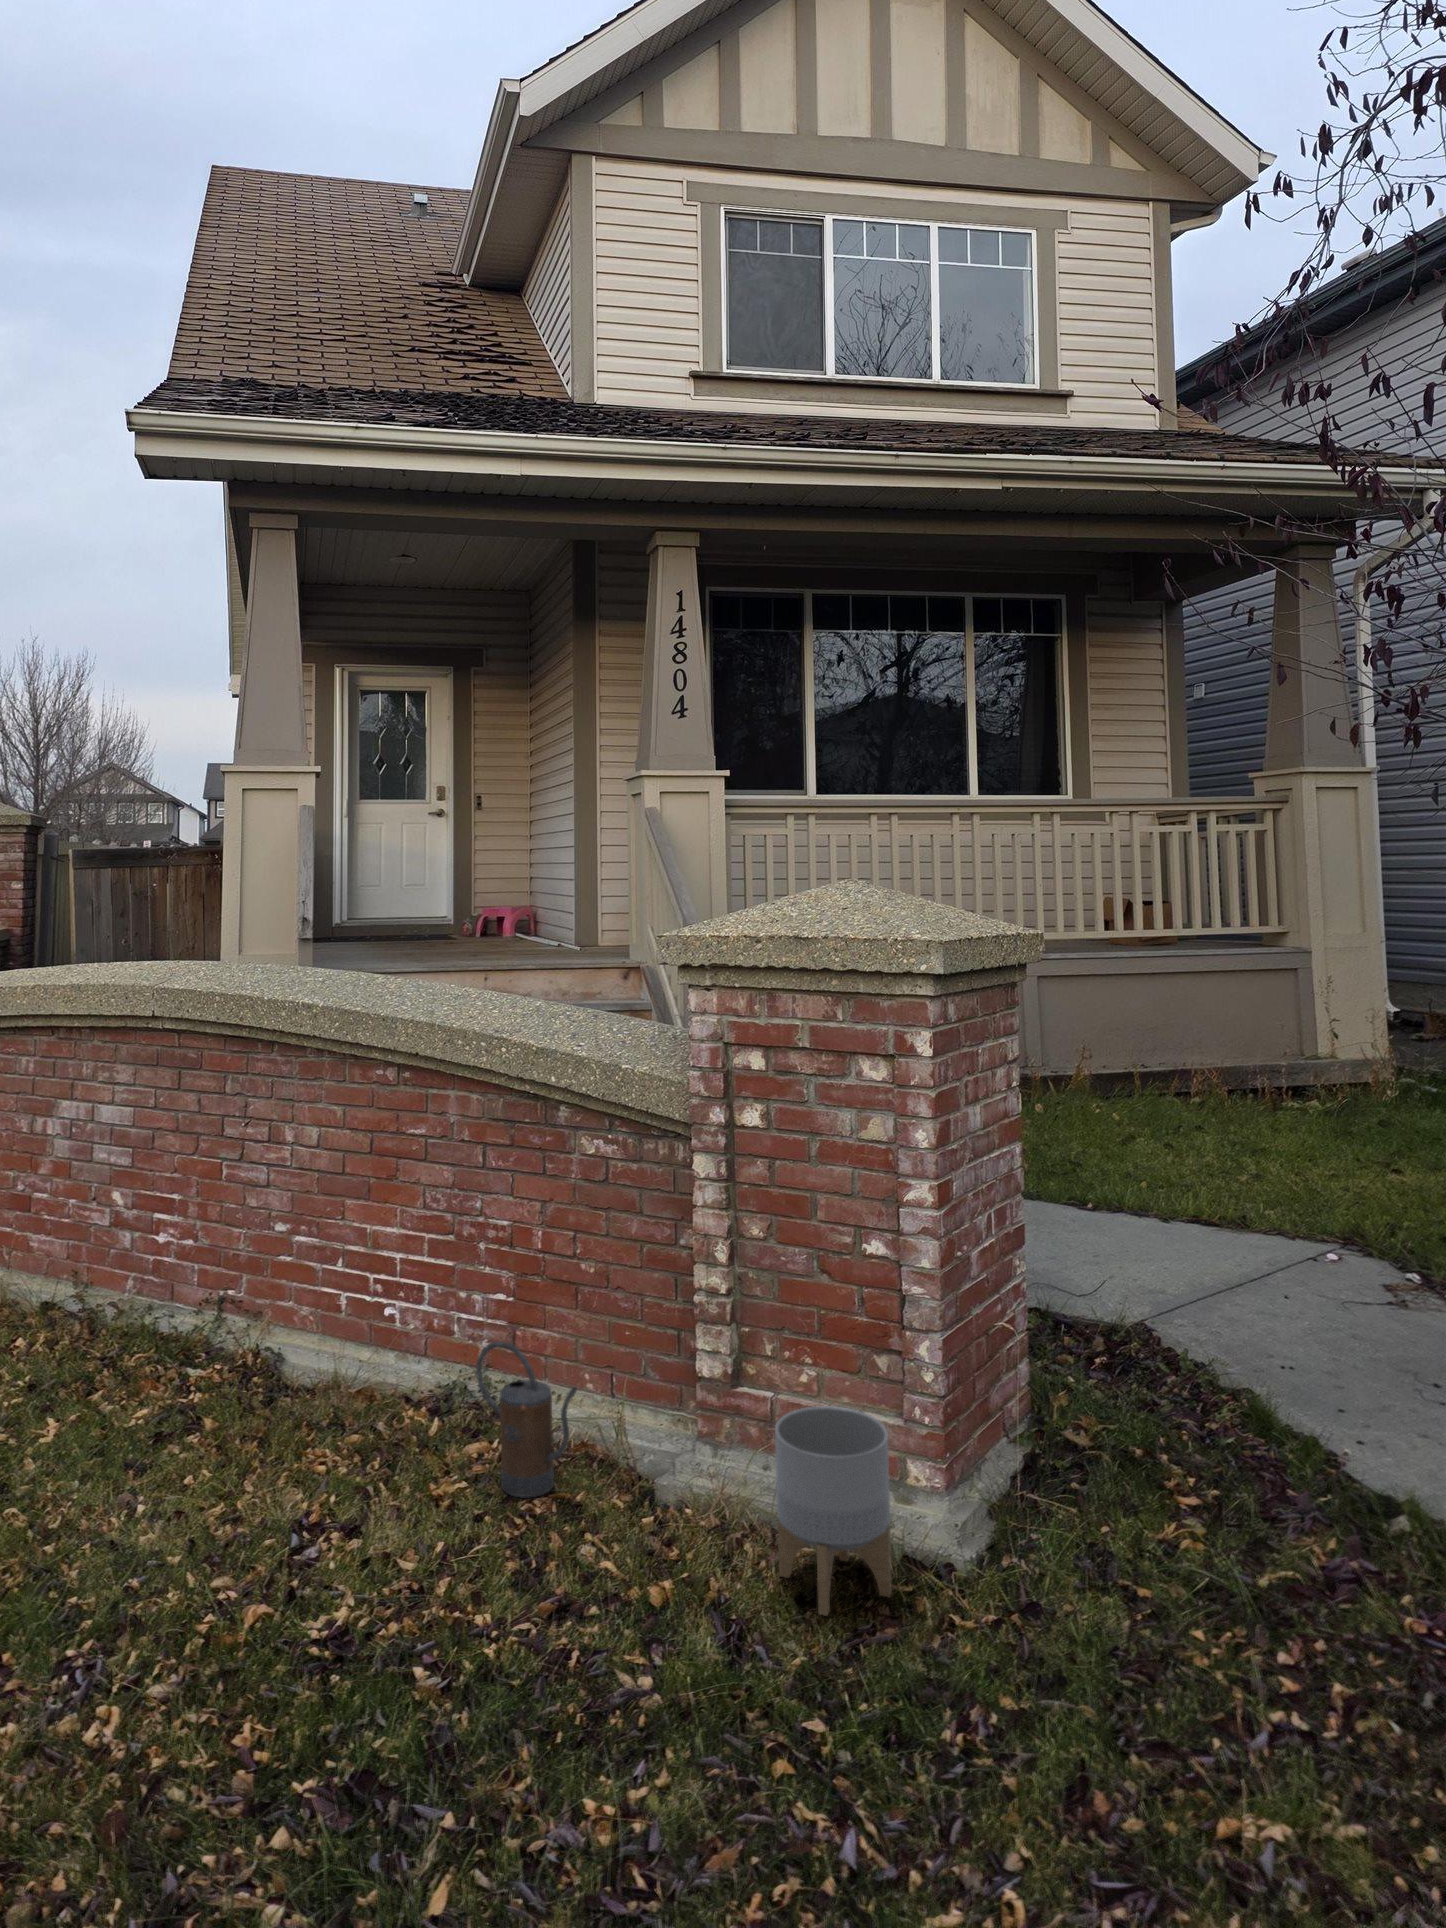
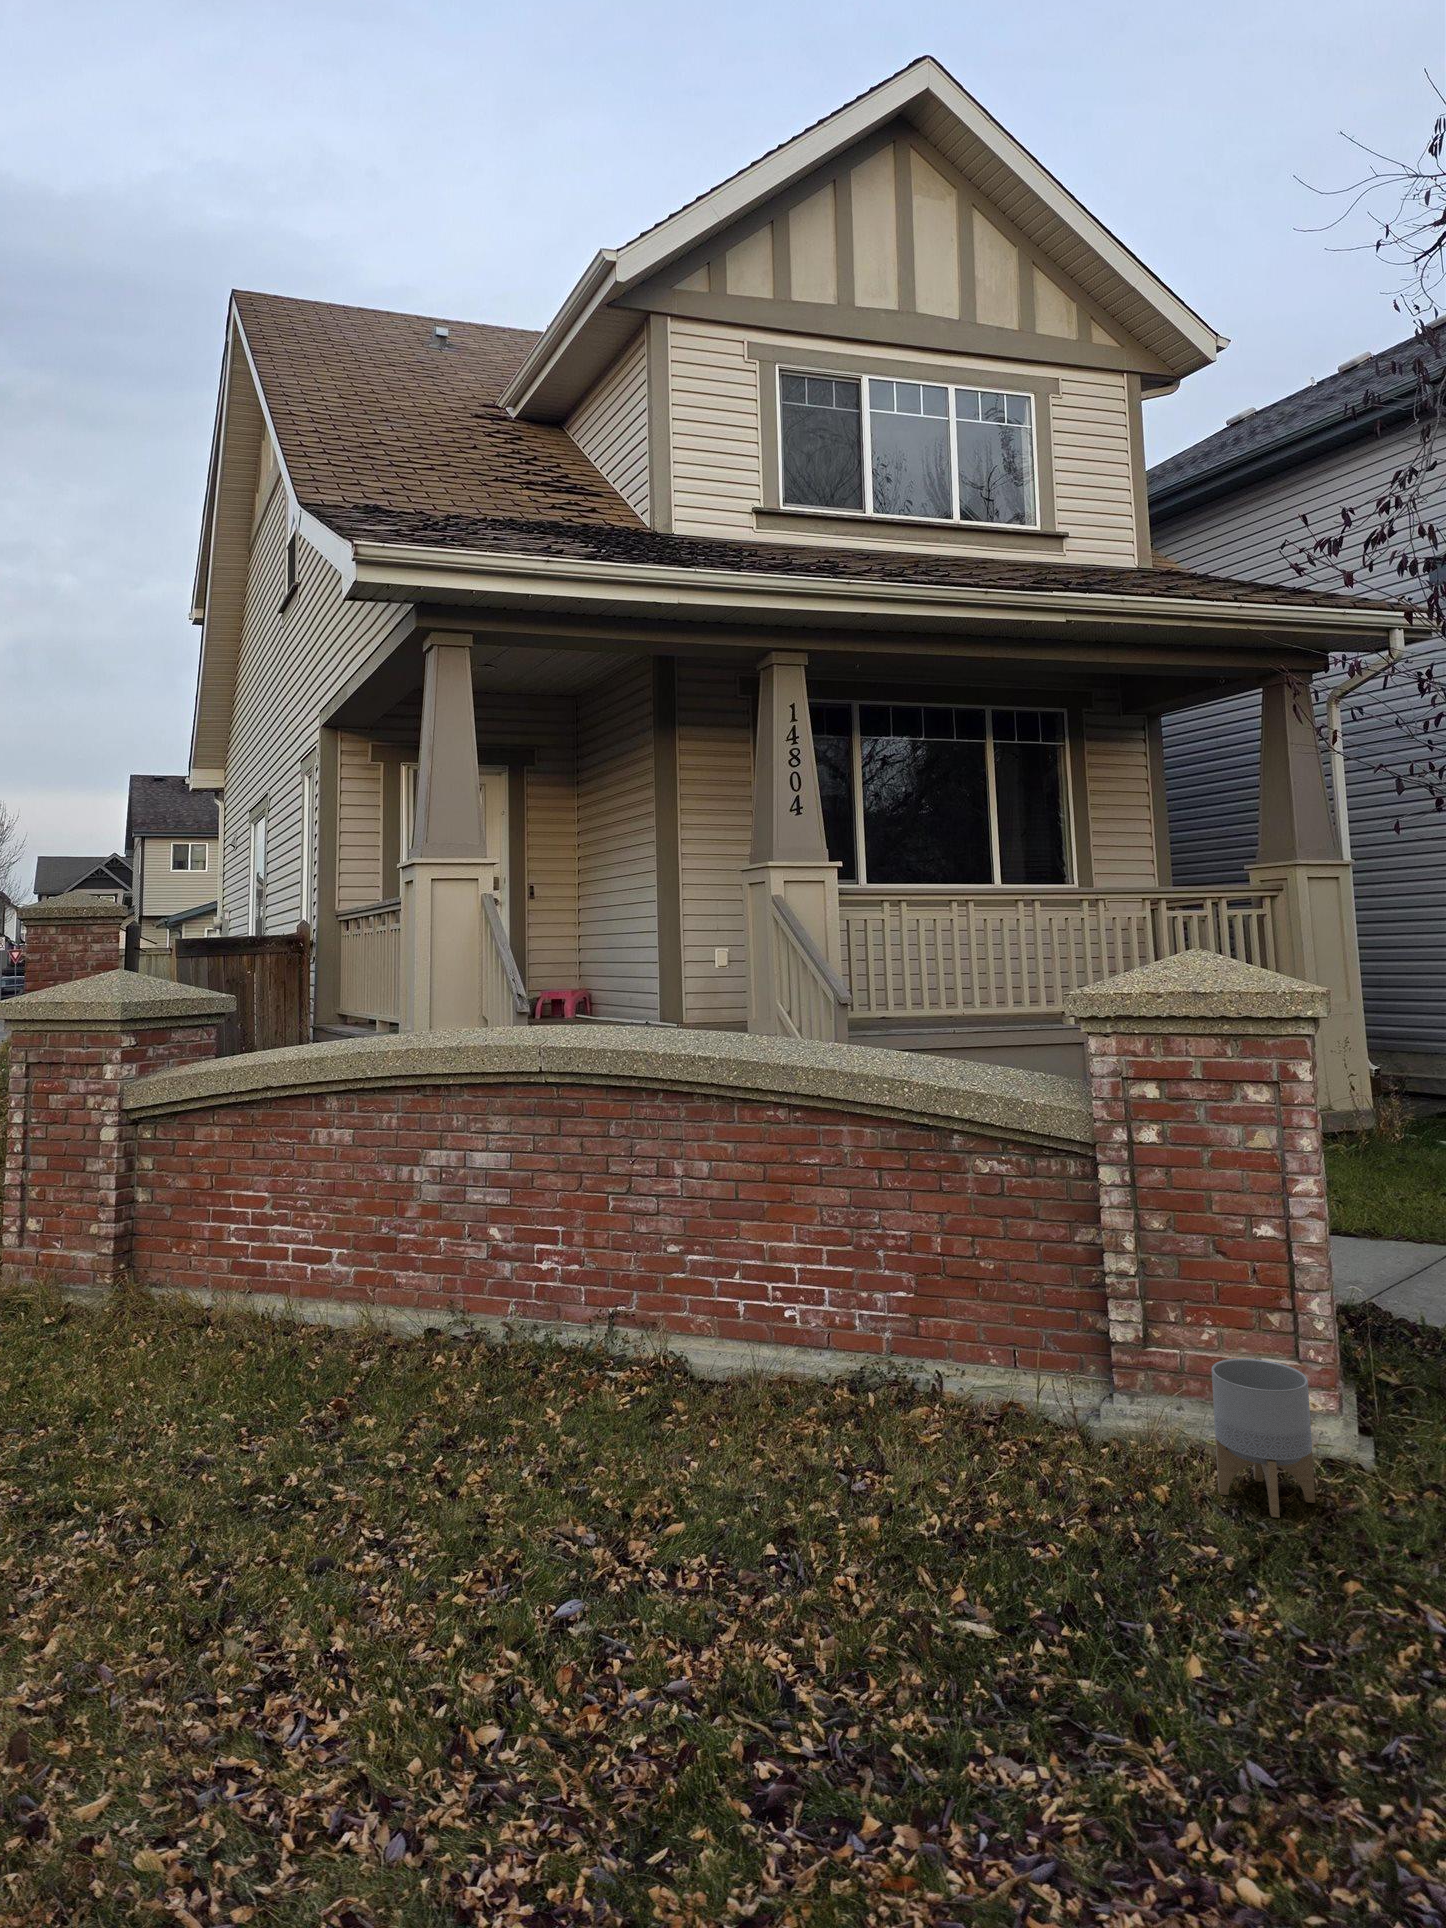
watering can: present [476,1342,577,1497] -> none [914,1327,1016,1453]

